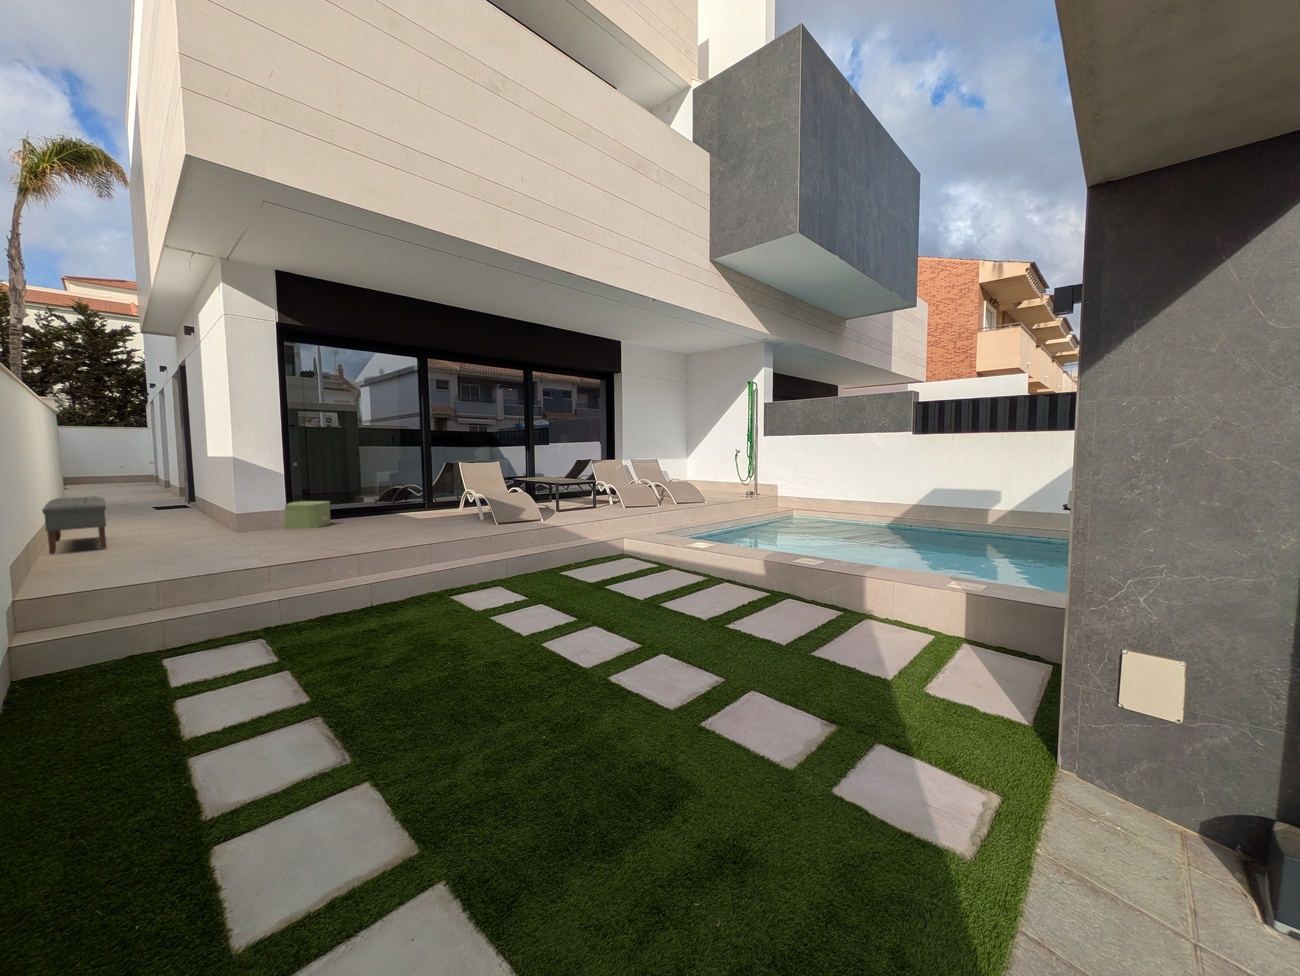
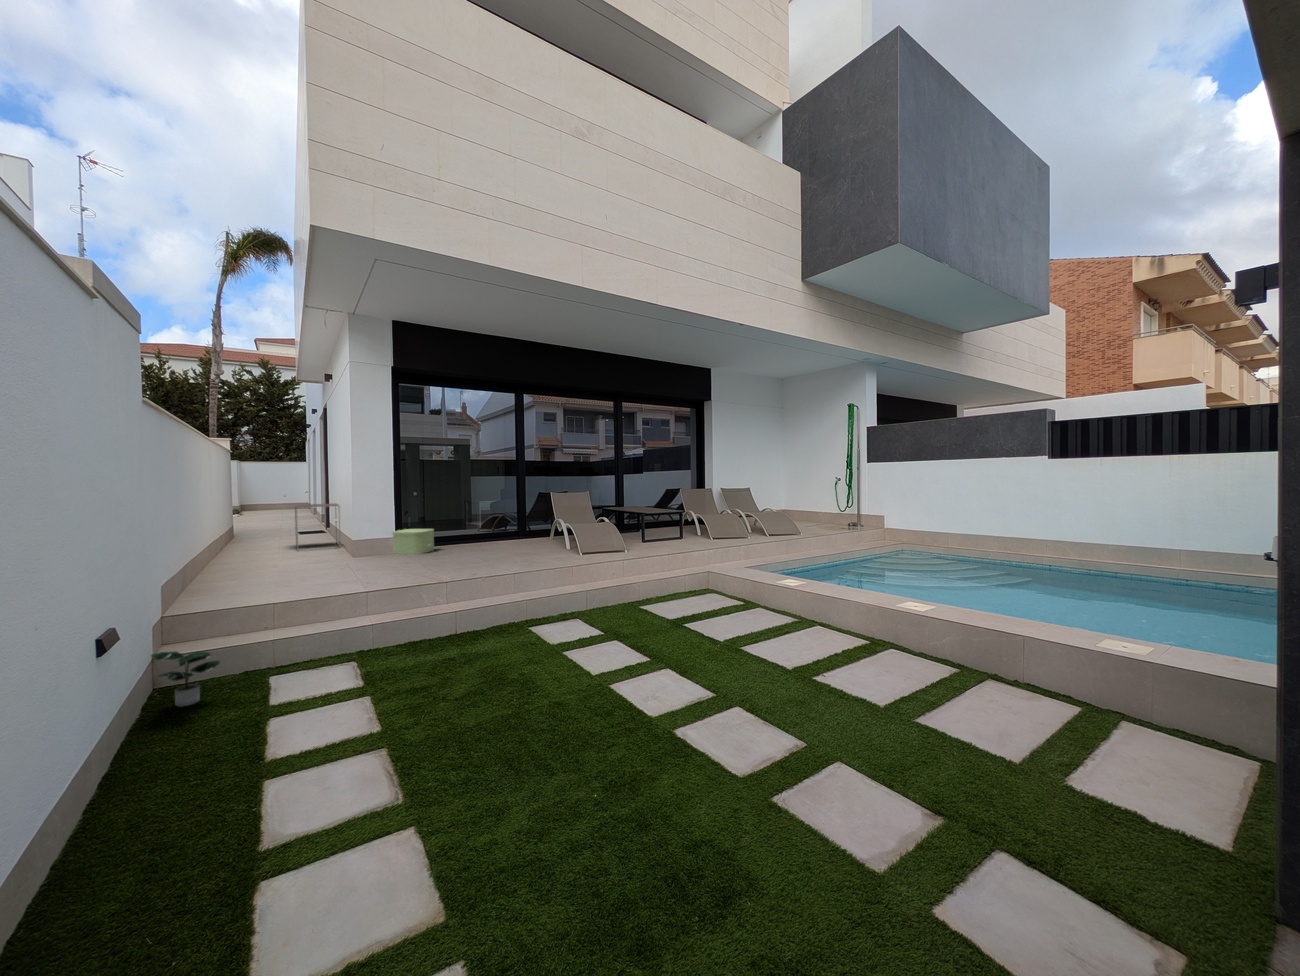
side table: none [153,474,215,528] -> present [295,504,341,551]
bench: present [42,496,106,554] -> none [203,523,254,574]
potted plant: none [13,636,103,697] -> present [150,651,220,707]

